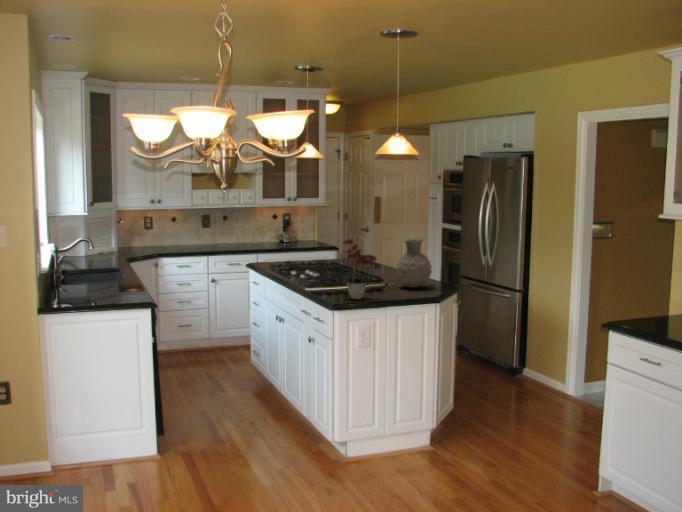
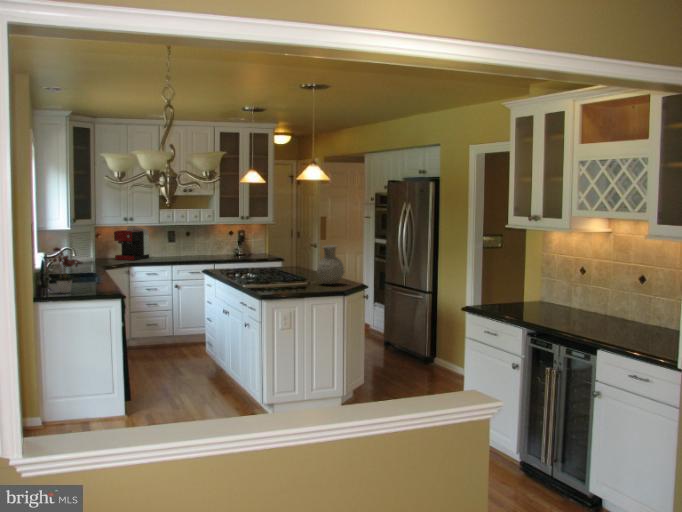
coffee maker: none [140,211,181,250] -> present [114,227,149,260]
flower arrangement: present [341,239,377,299] -> present [49,247,80,293]

